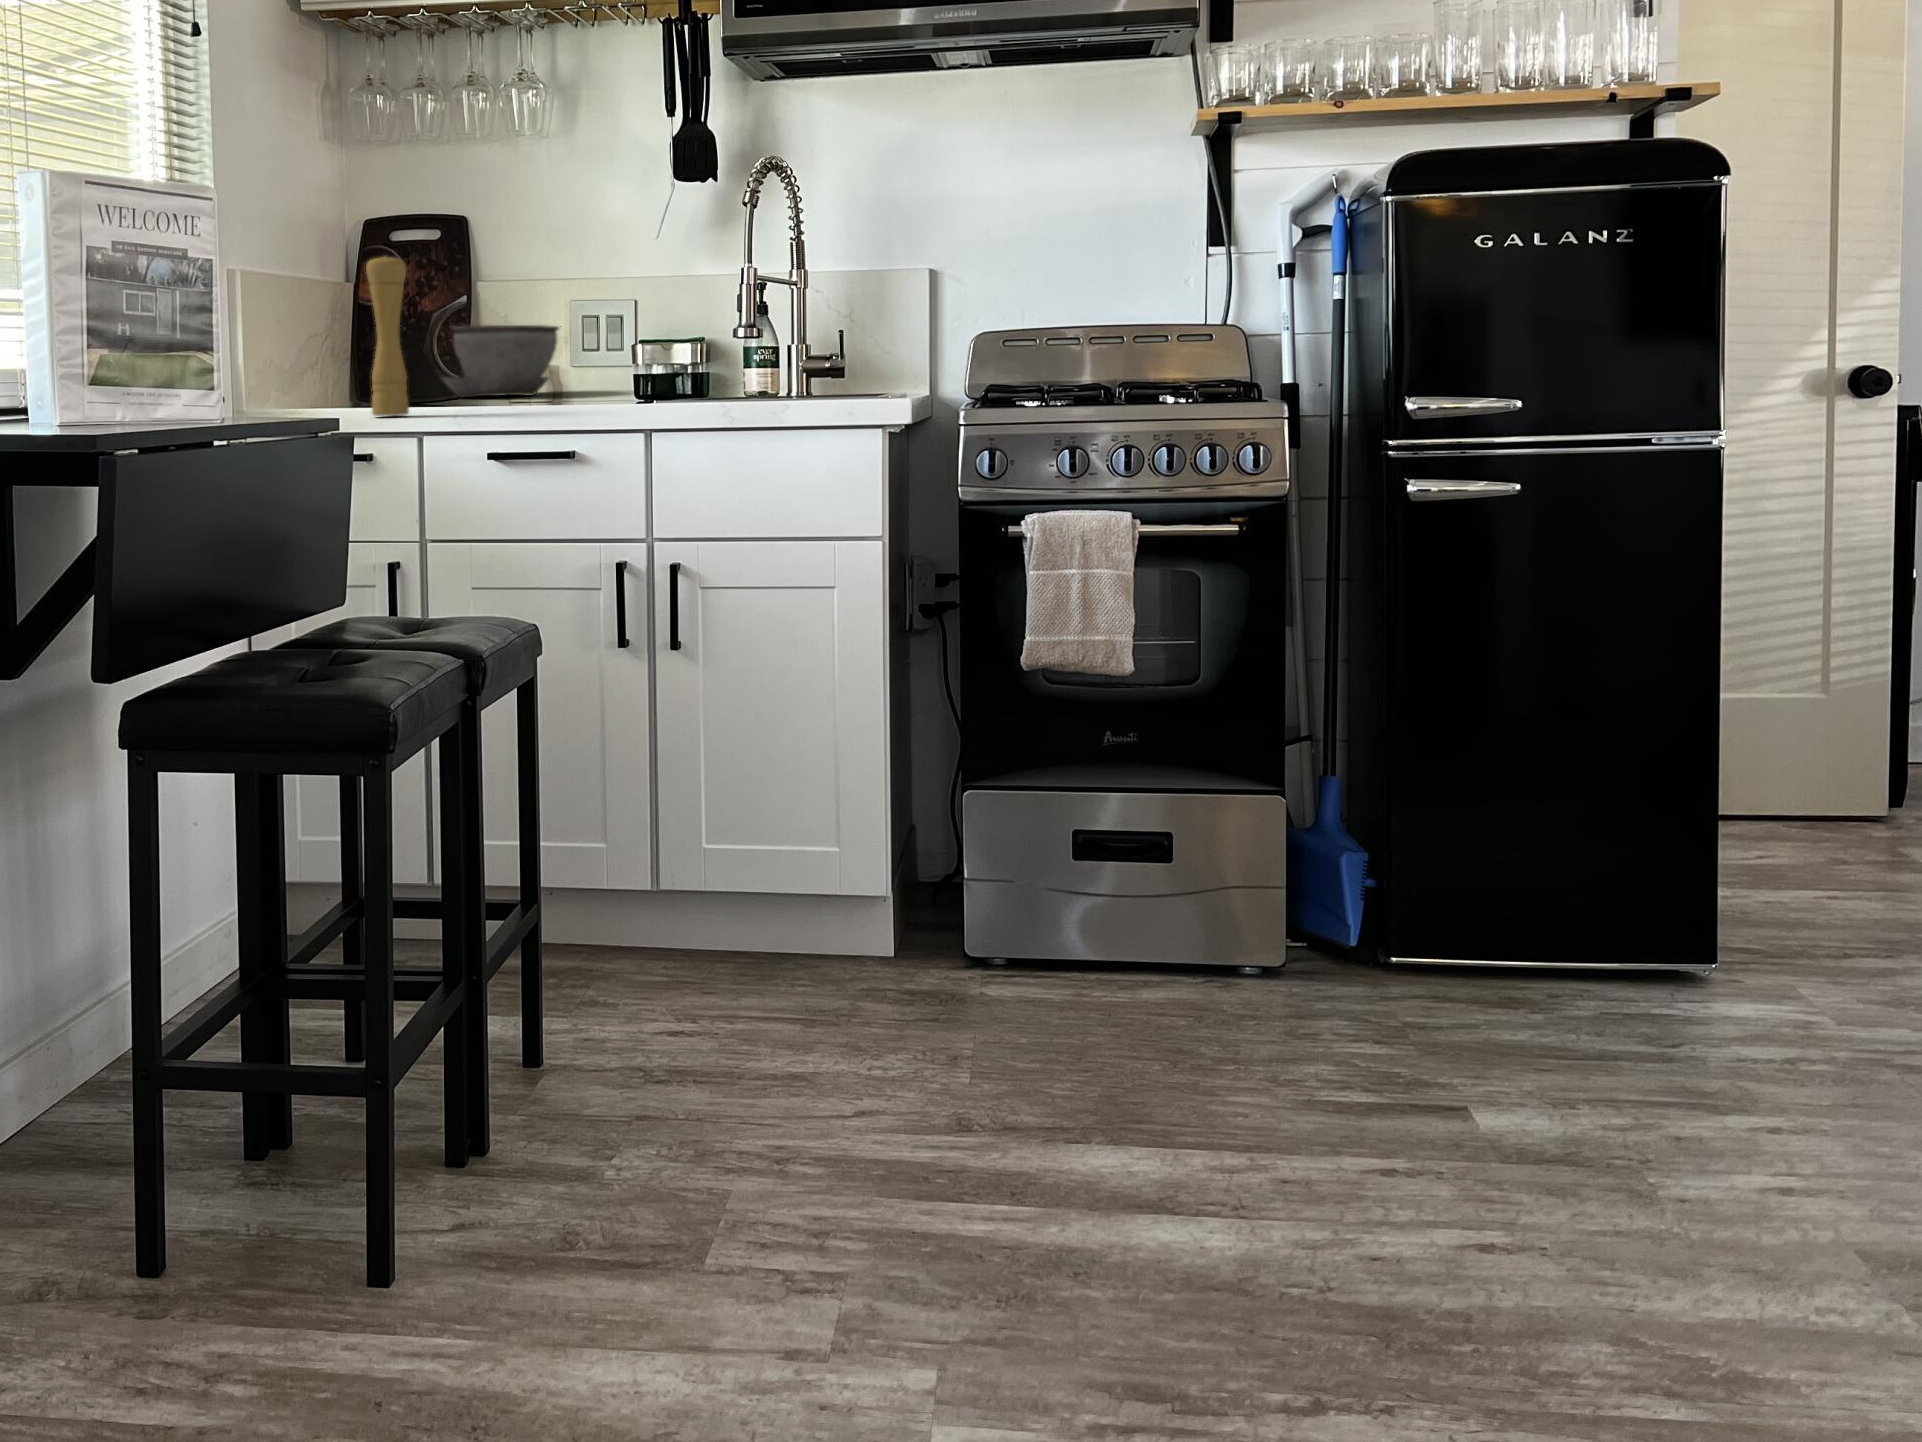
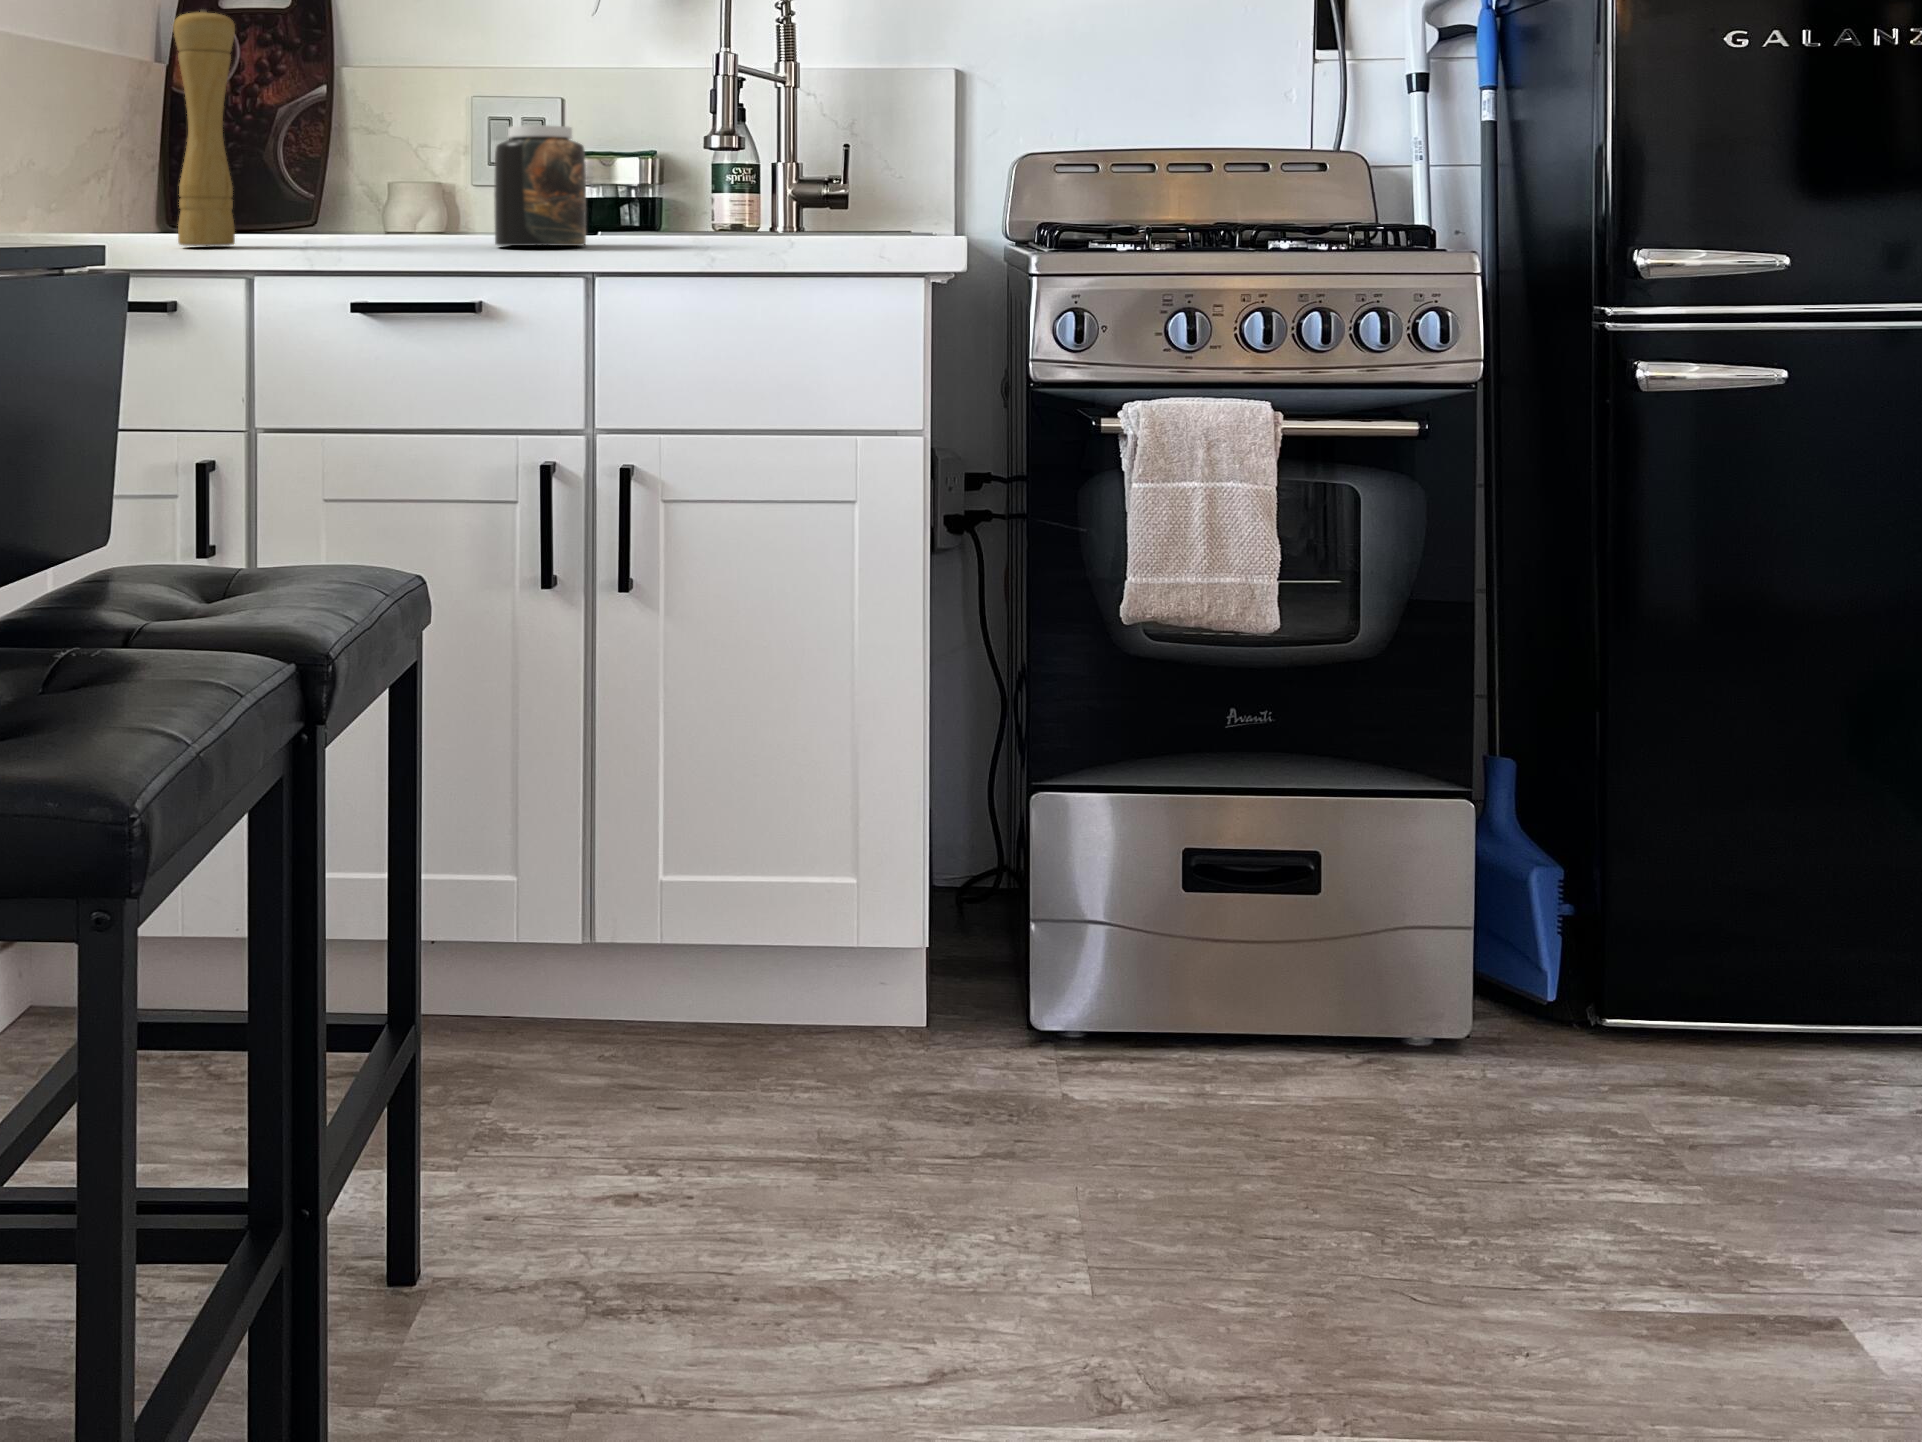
bowl: present [443,325,561,397] -> none [262,122,469,222]
jar: none [581,328,644,412] -> present [494,125,586,246]

